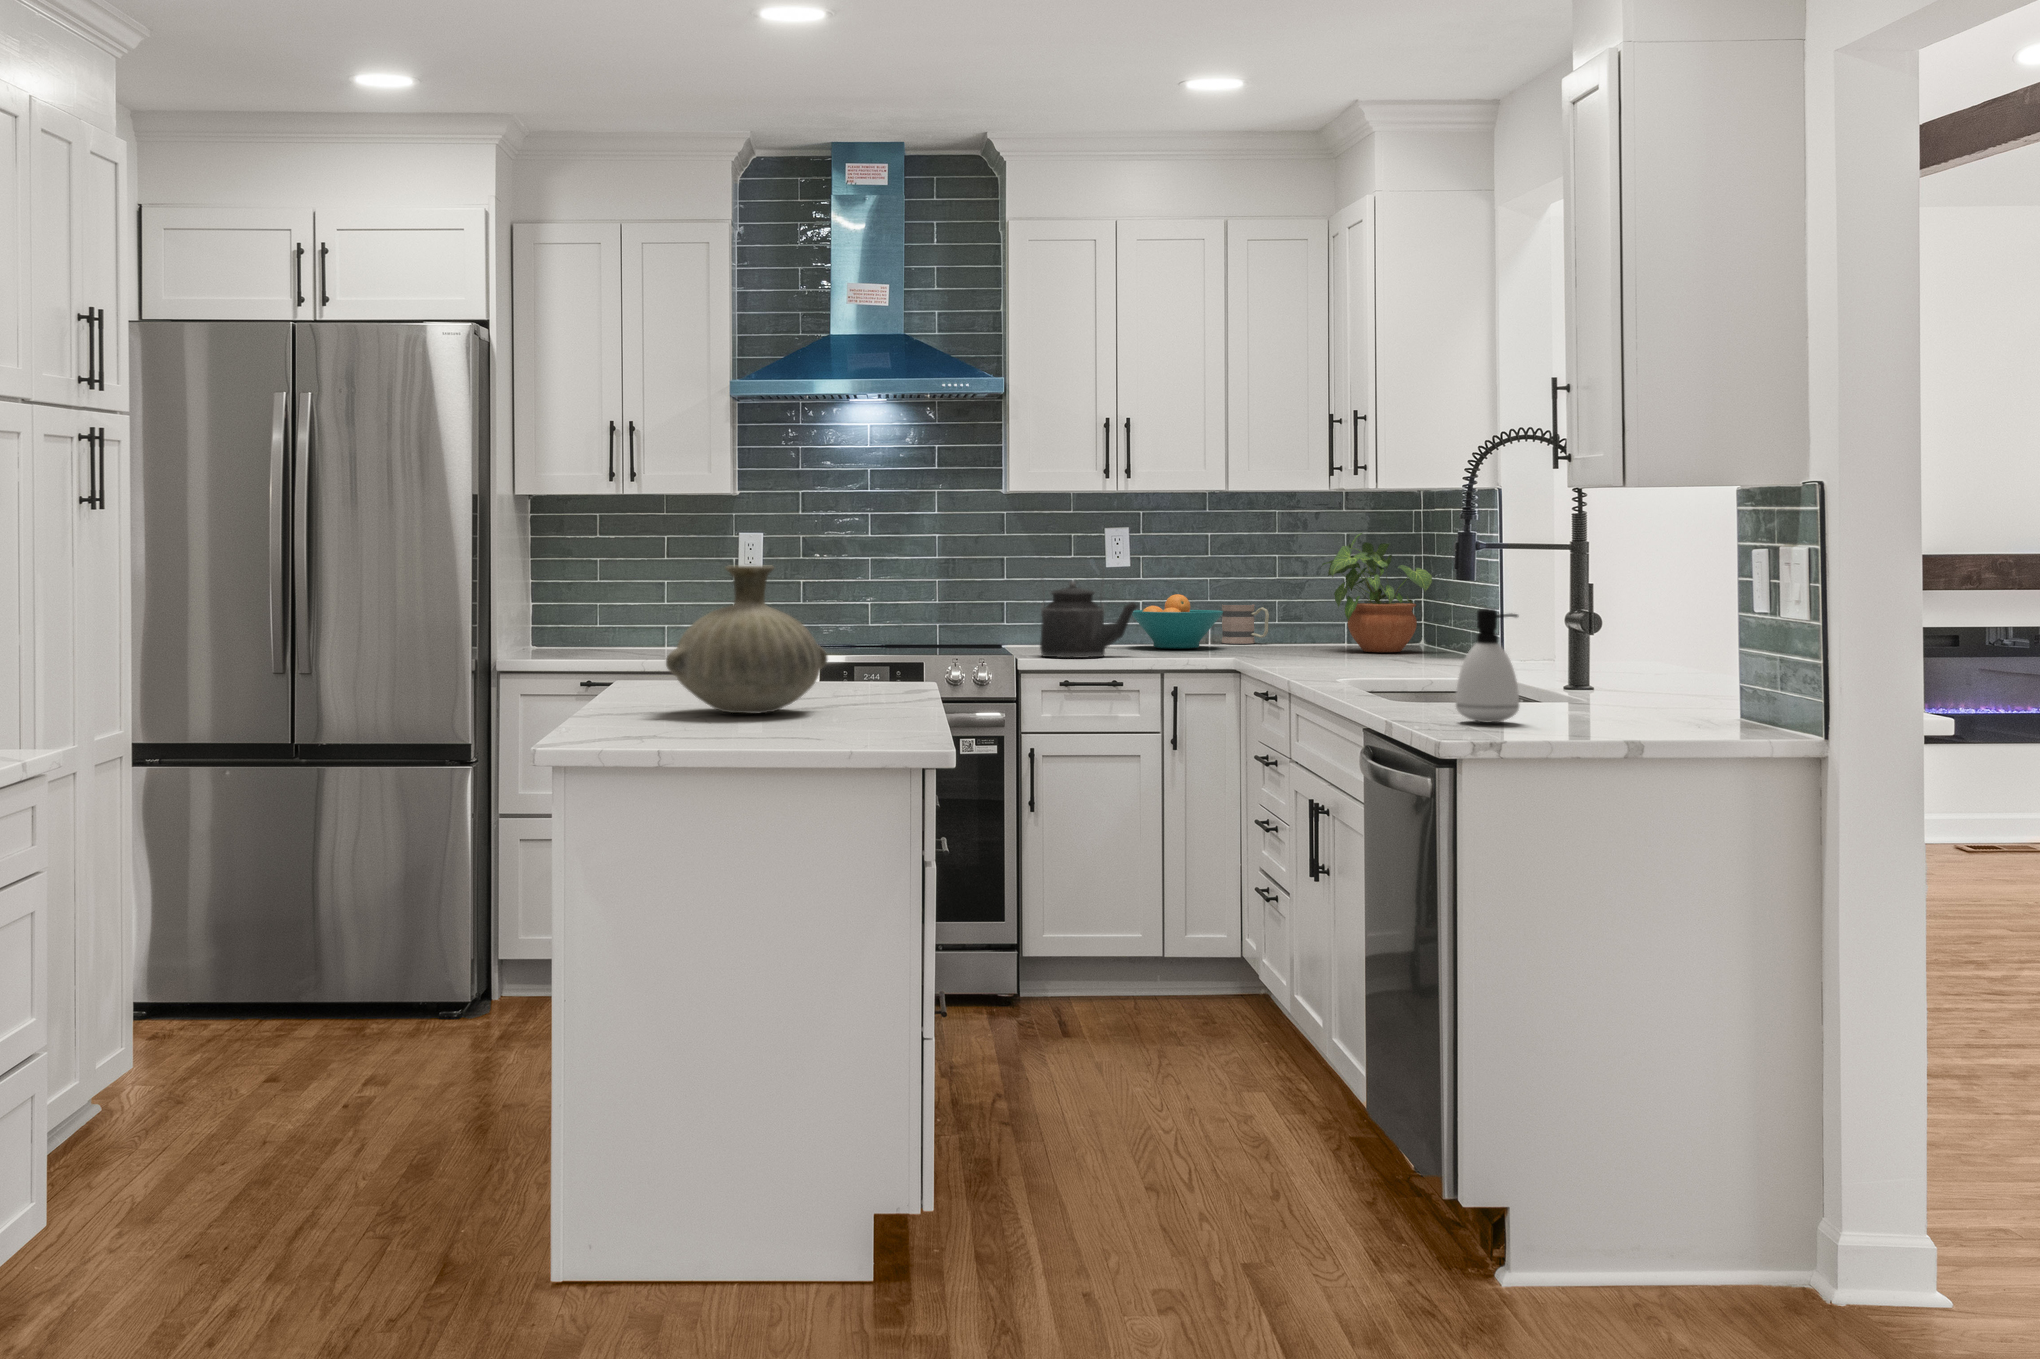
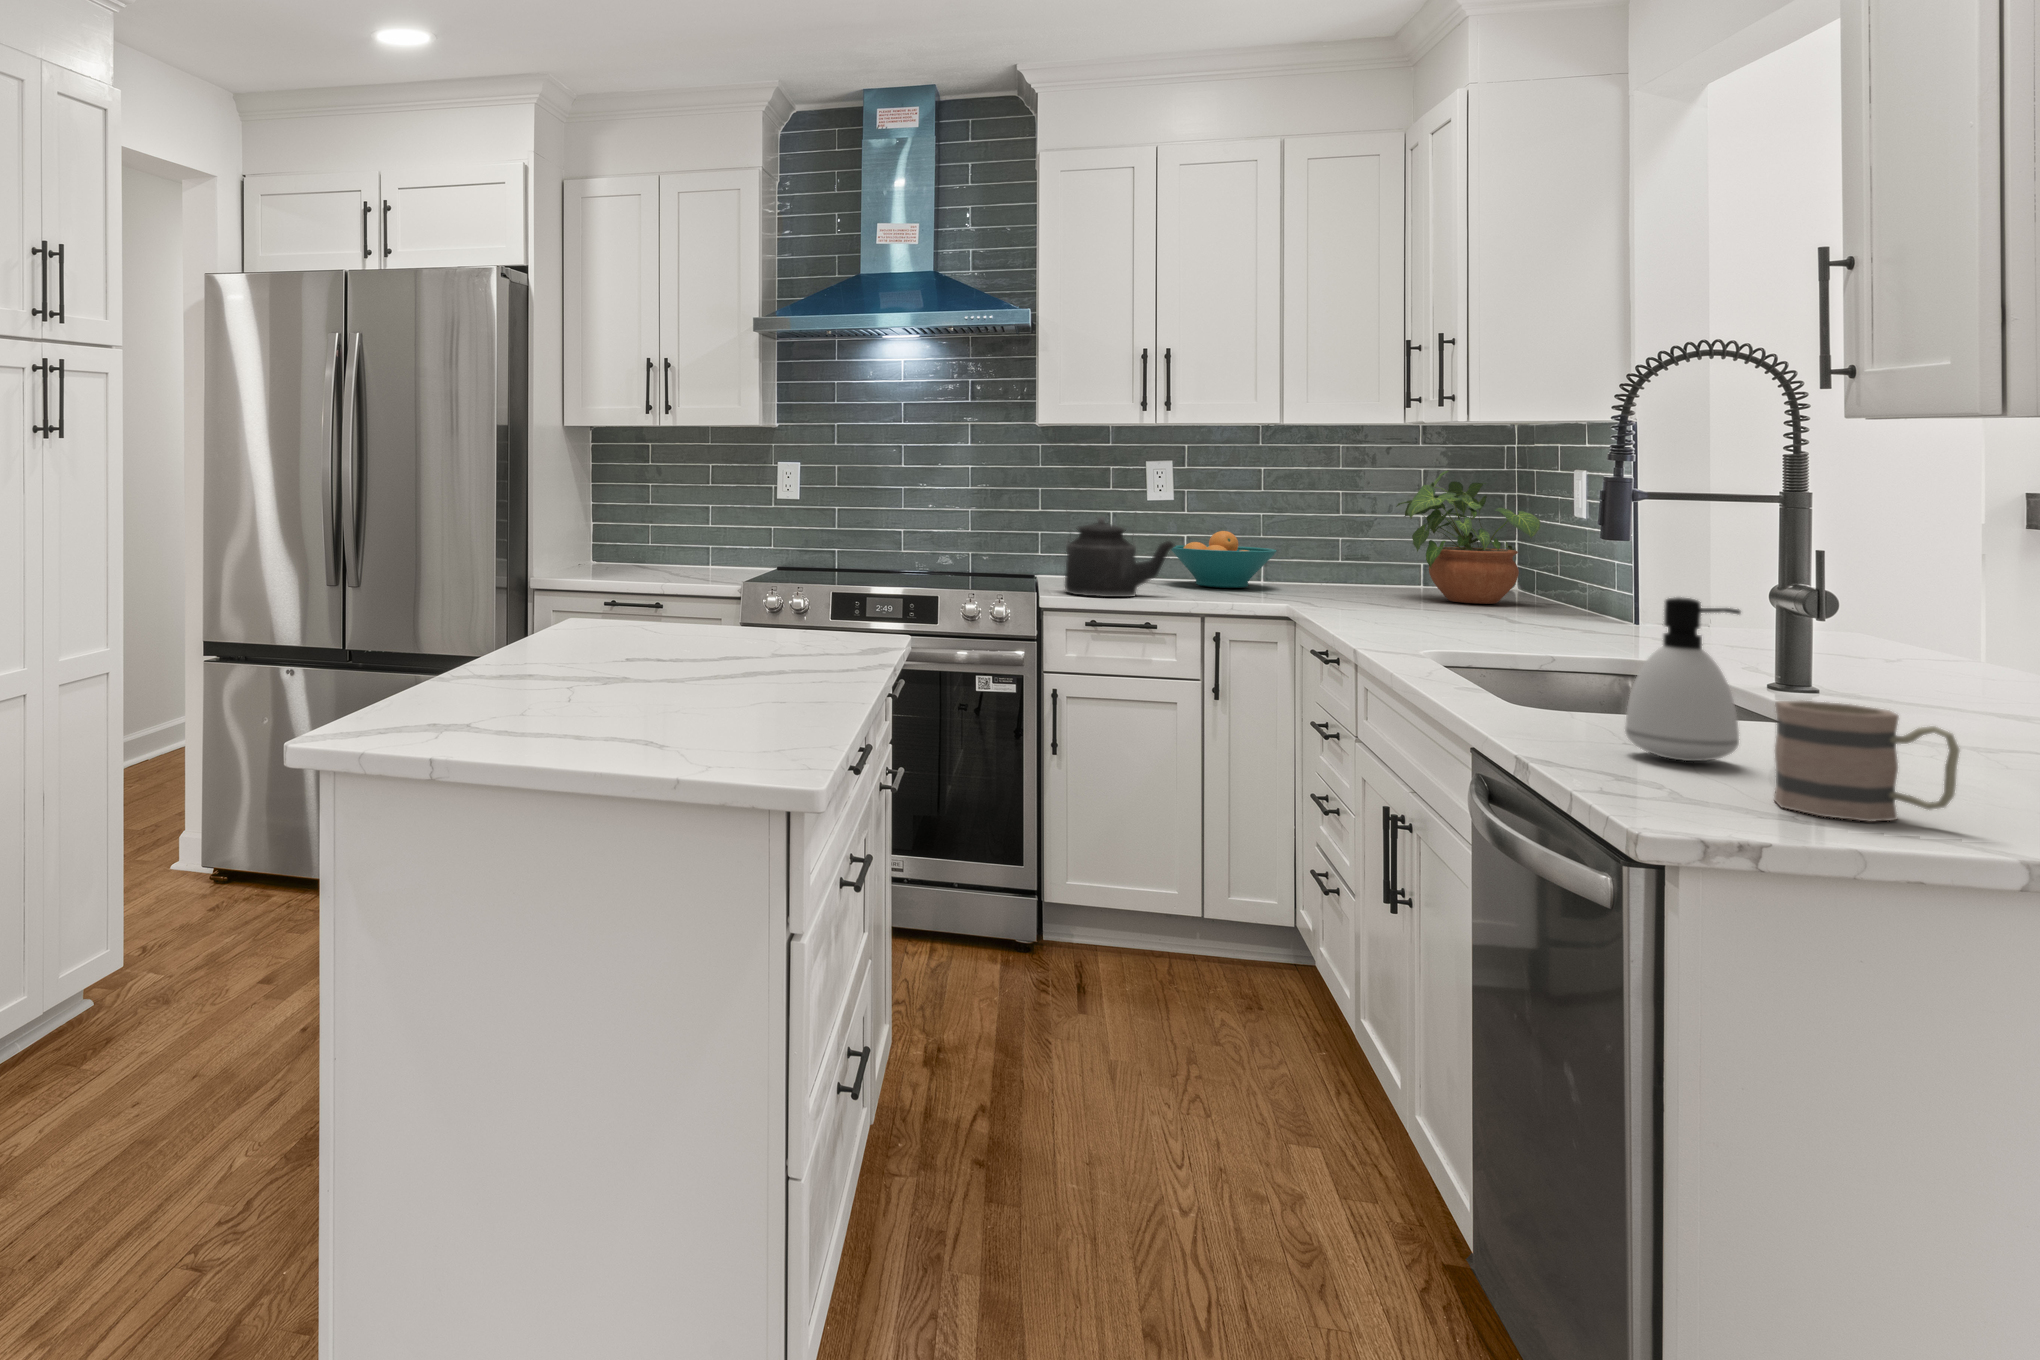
vase: present [666,566,827,713] -> none [580,508,768,672]
mug: present [1222,605,1269,644] -> present [1774,700,1959,821]

